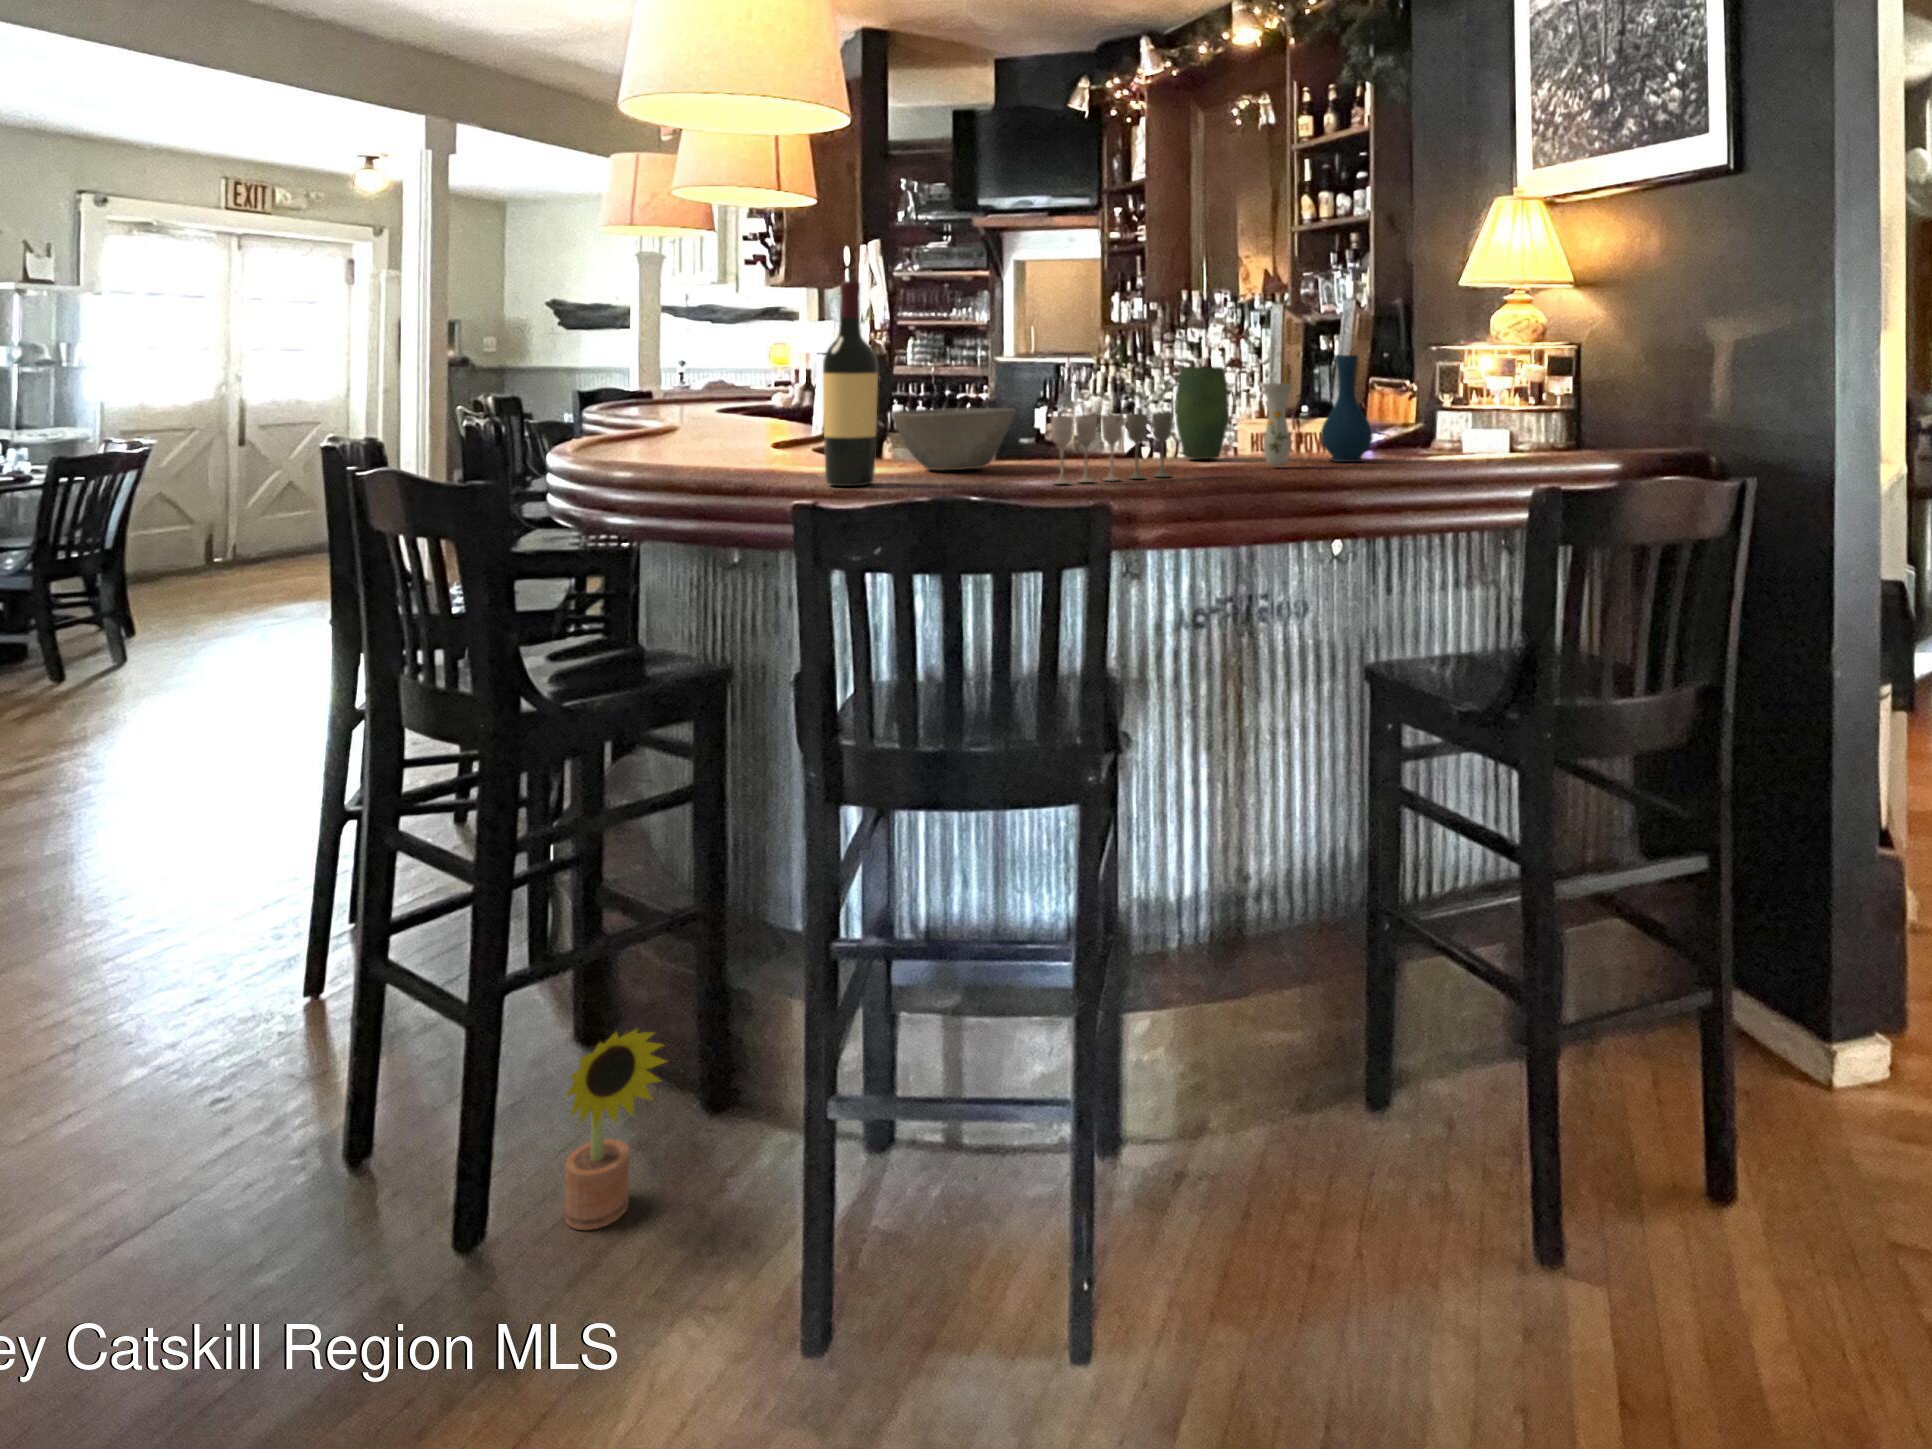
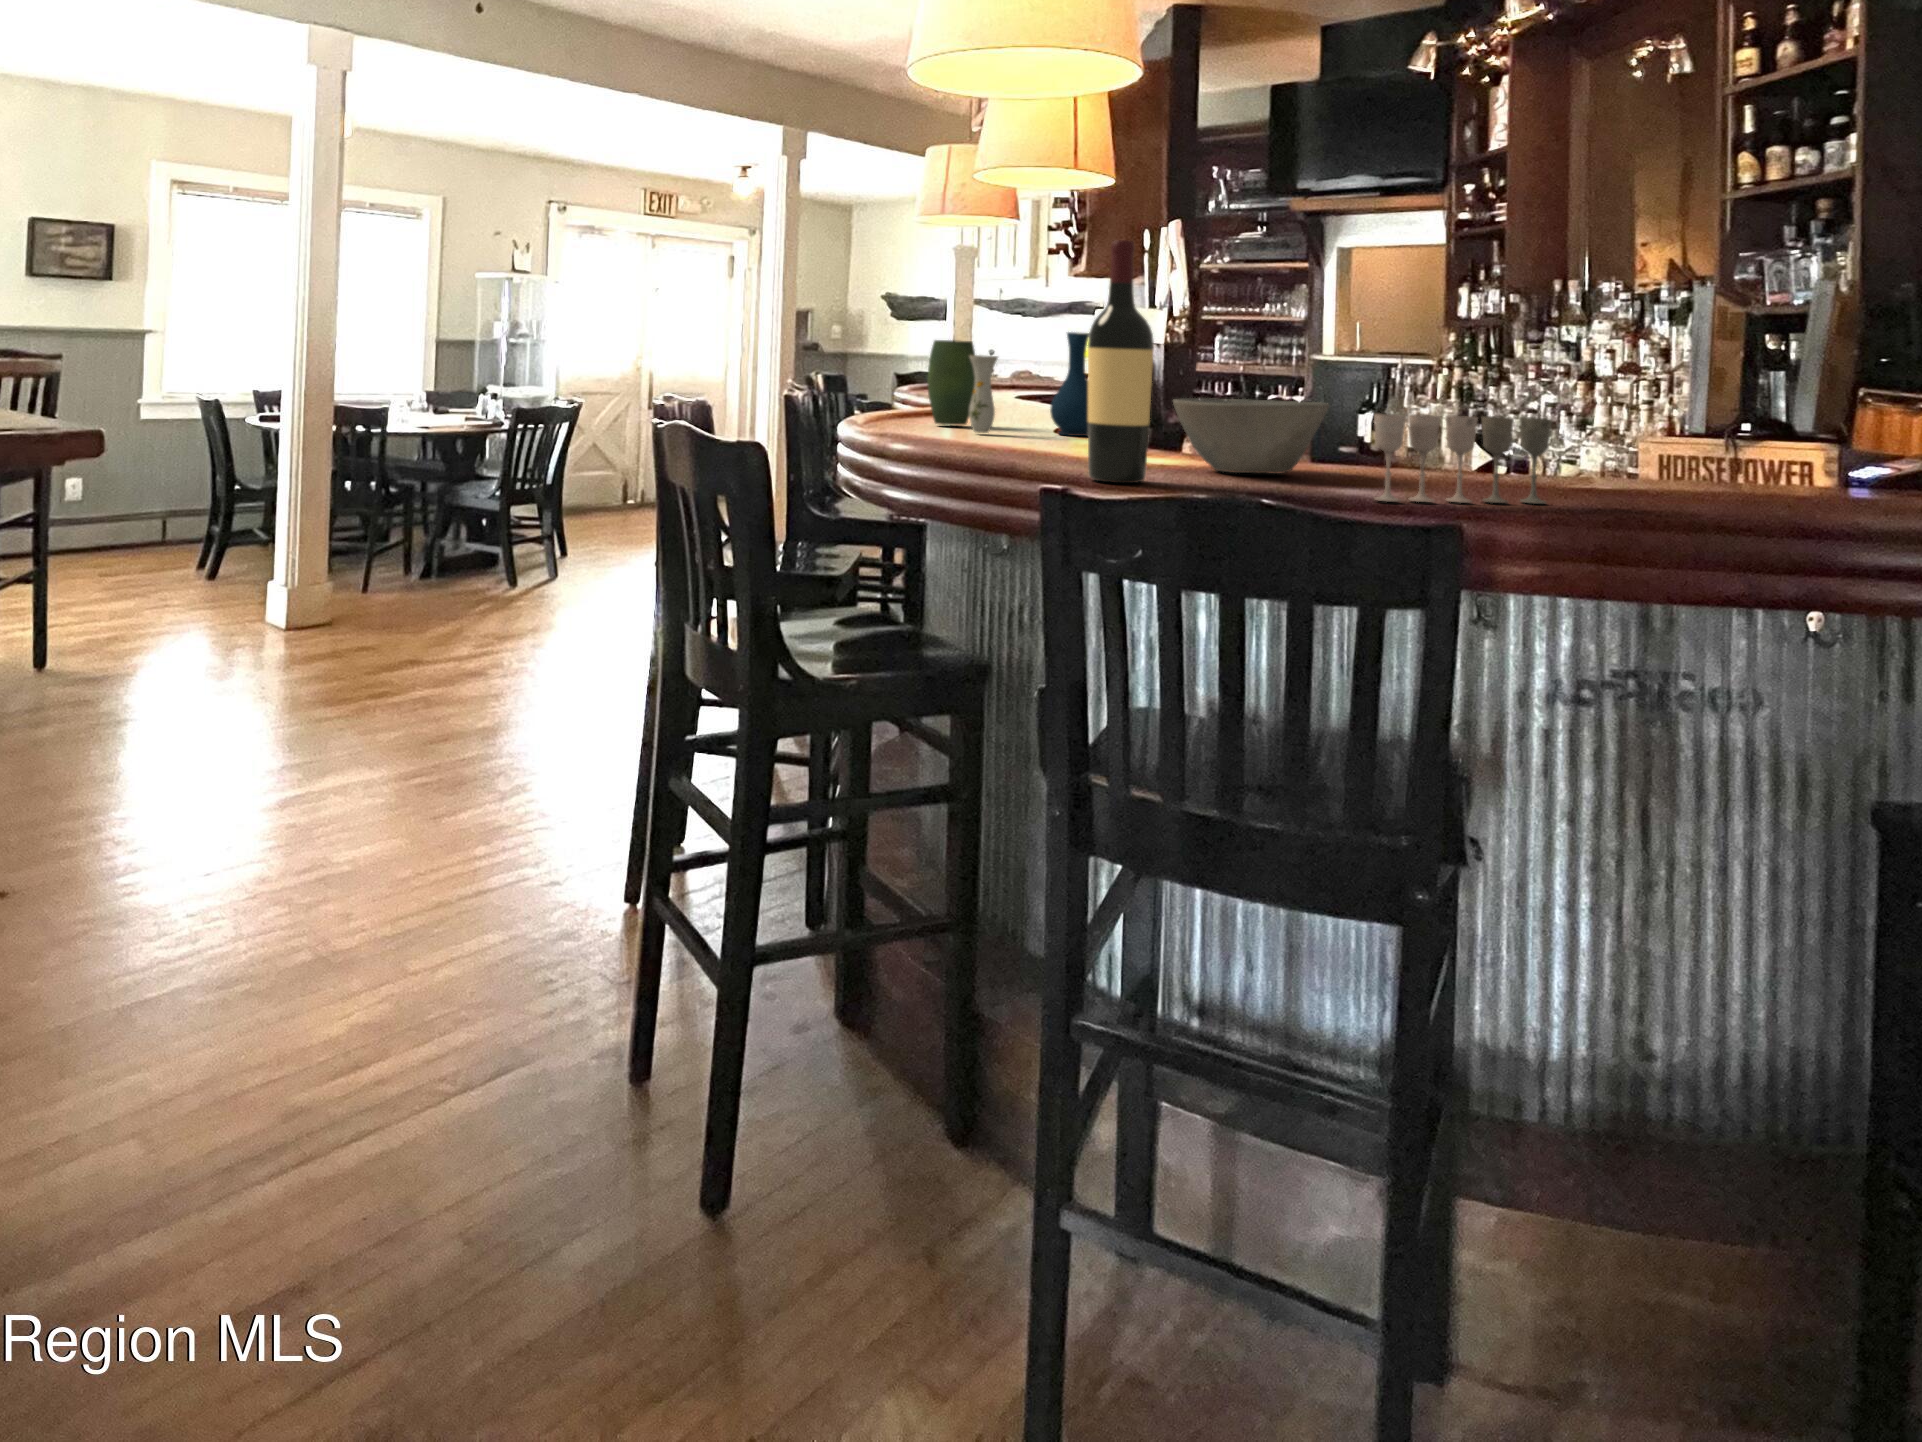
vase: present [1175,355,1373,466] -> present [927,332,1089,436]
decorative plant: present [565,1029,666,1230] -> none [799,1052,907,1258]

